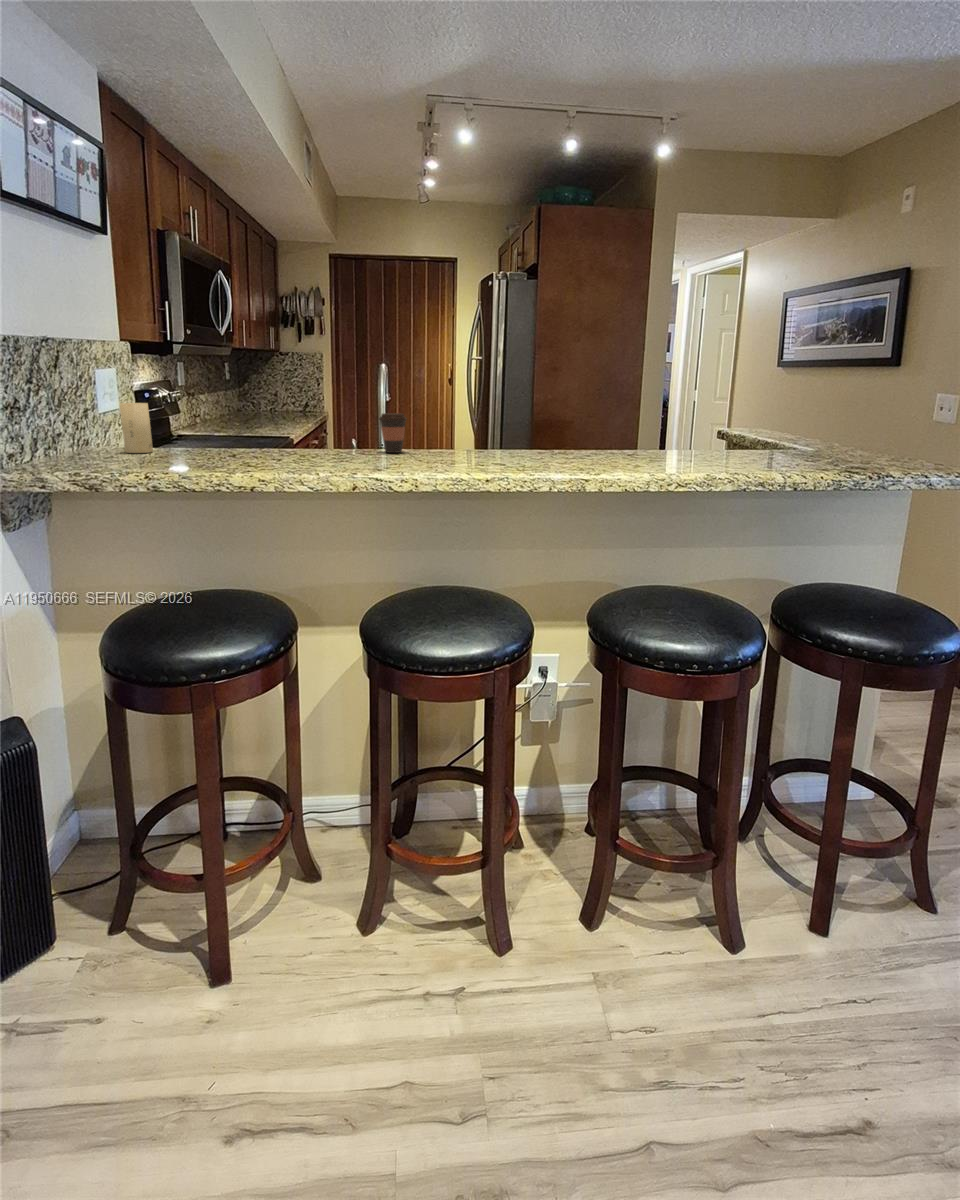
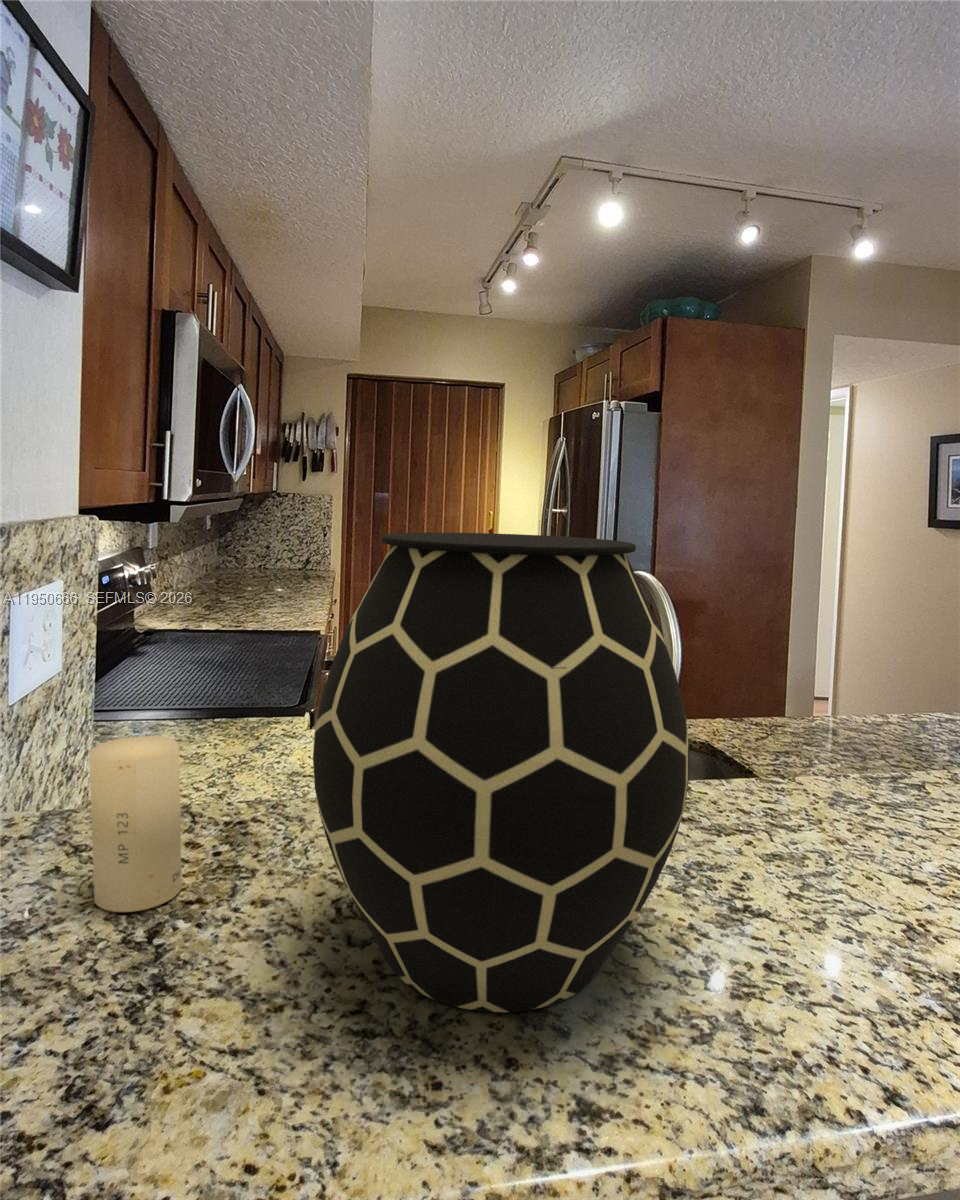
vase: none [177,325,292,460] -> present [313,533,689,1012]
coffee cup: present [379,413,407,453] -> none [792,733,877,847]

